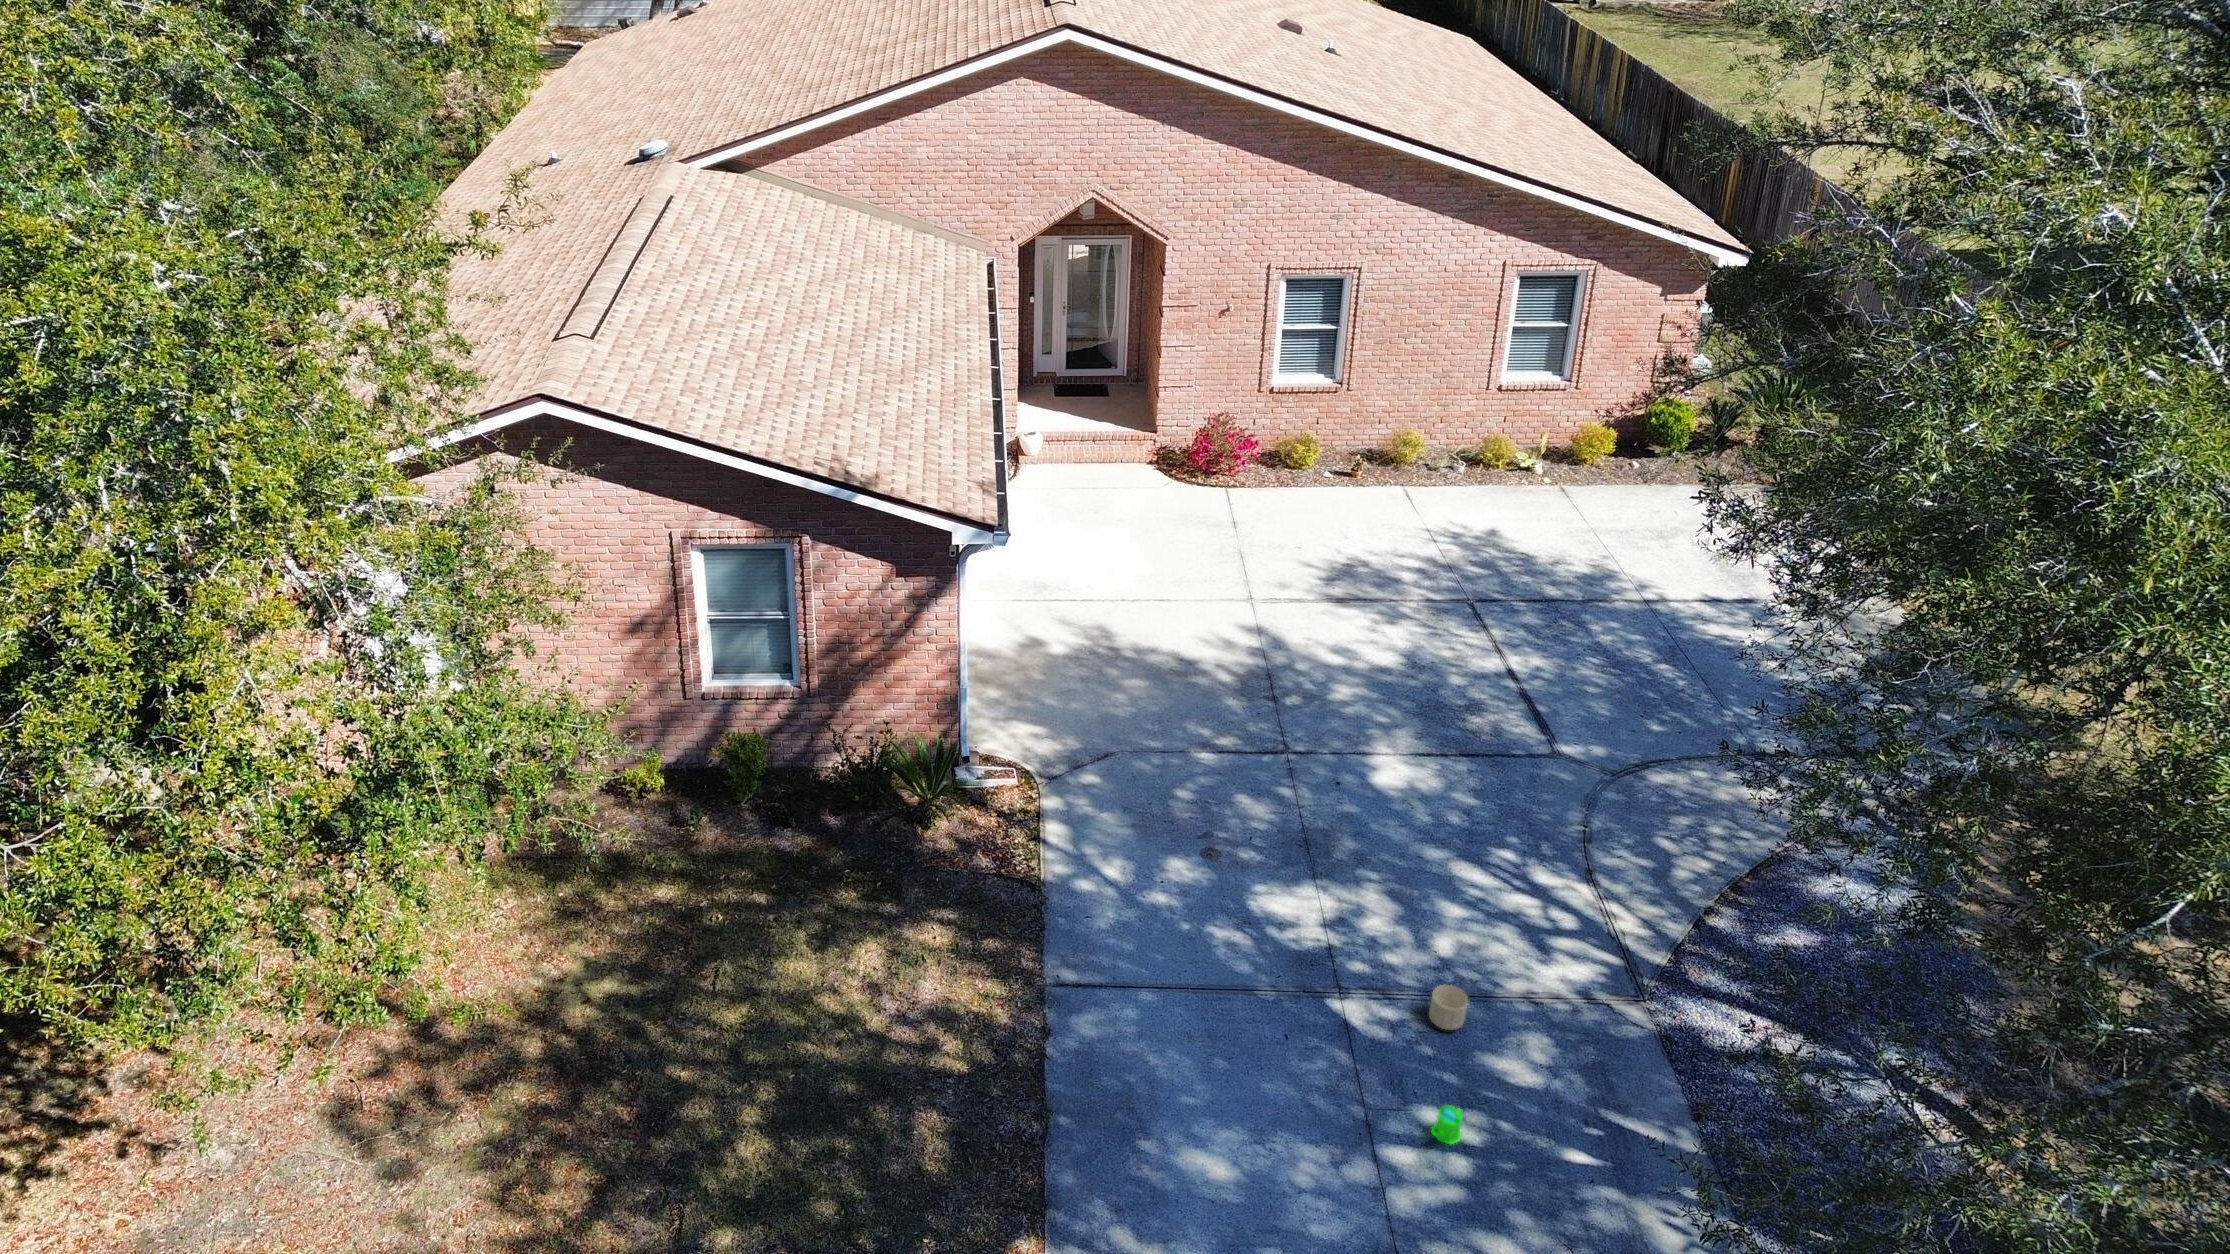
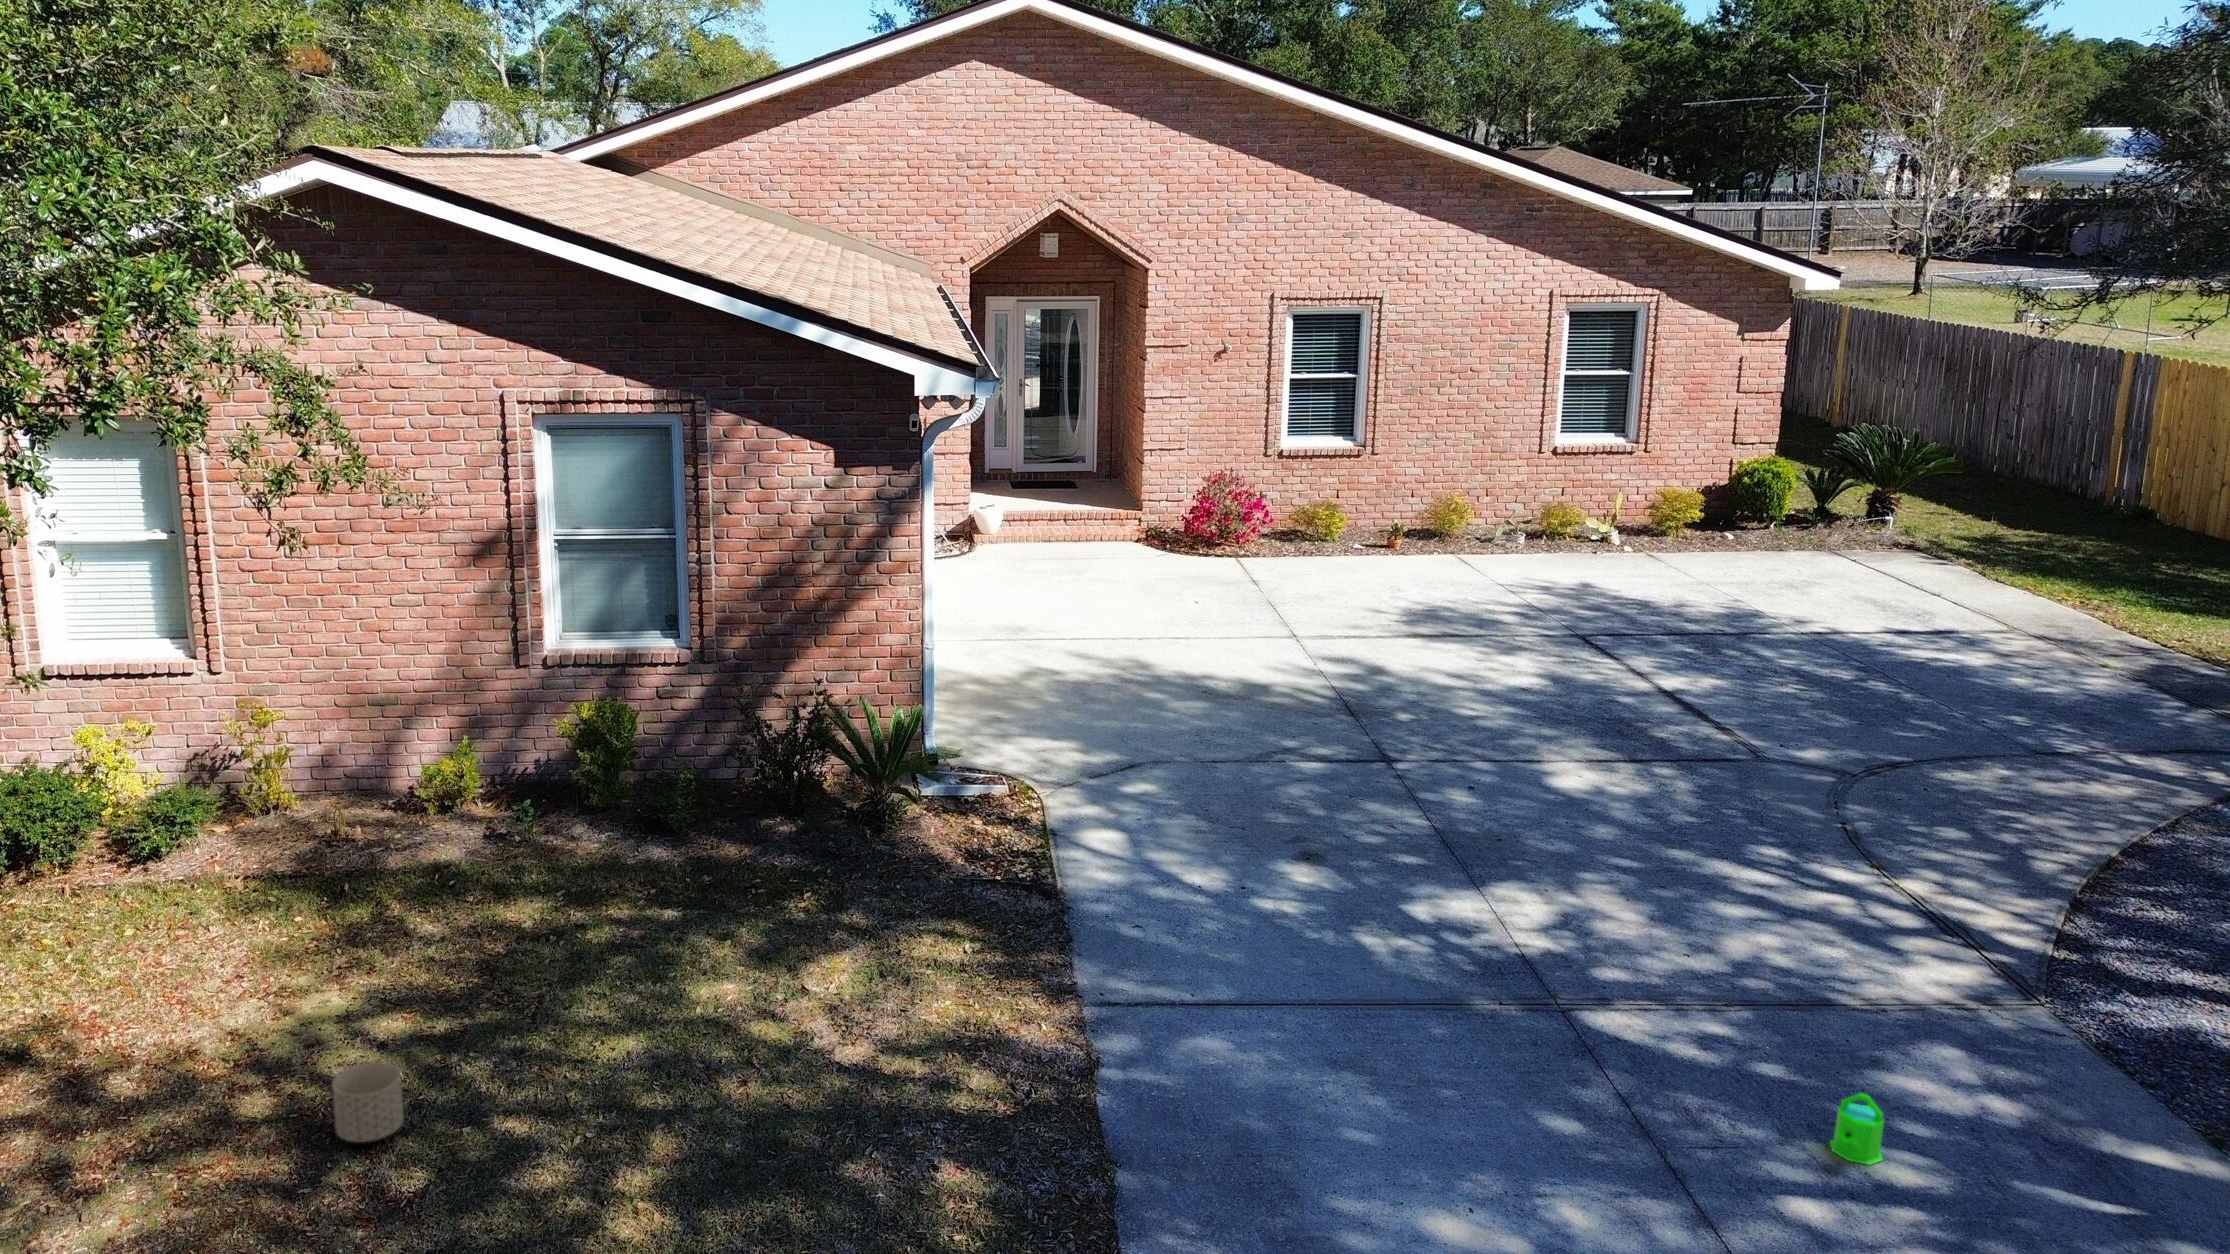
planter: present [1429,985,1468,1030] -> present [332,1062,404,1142]

